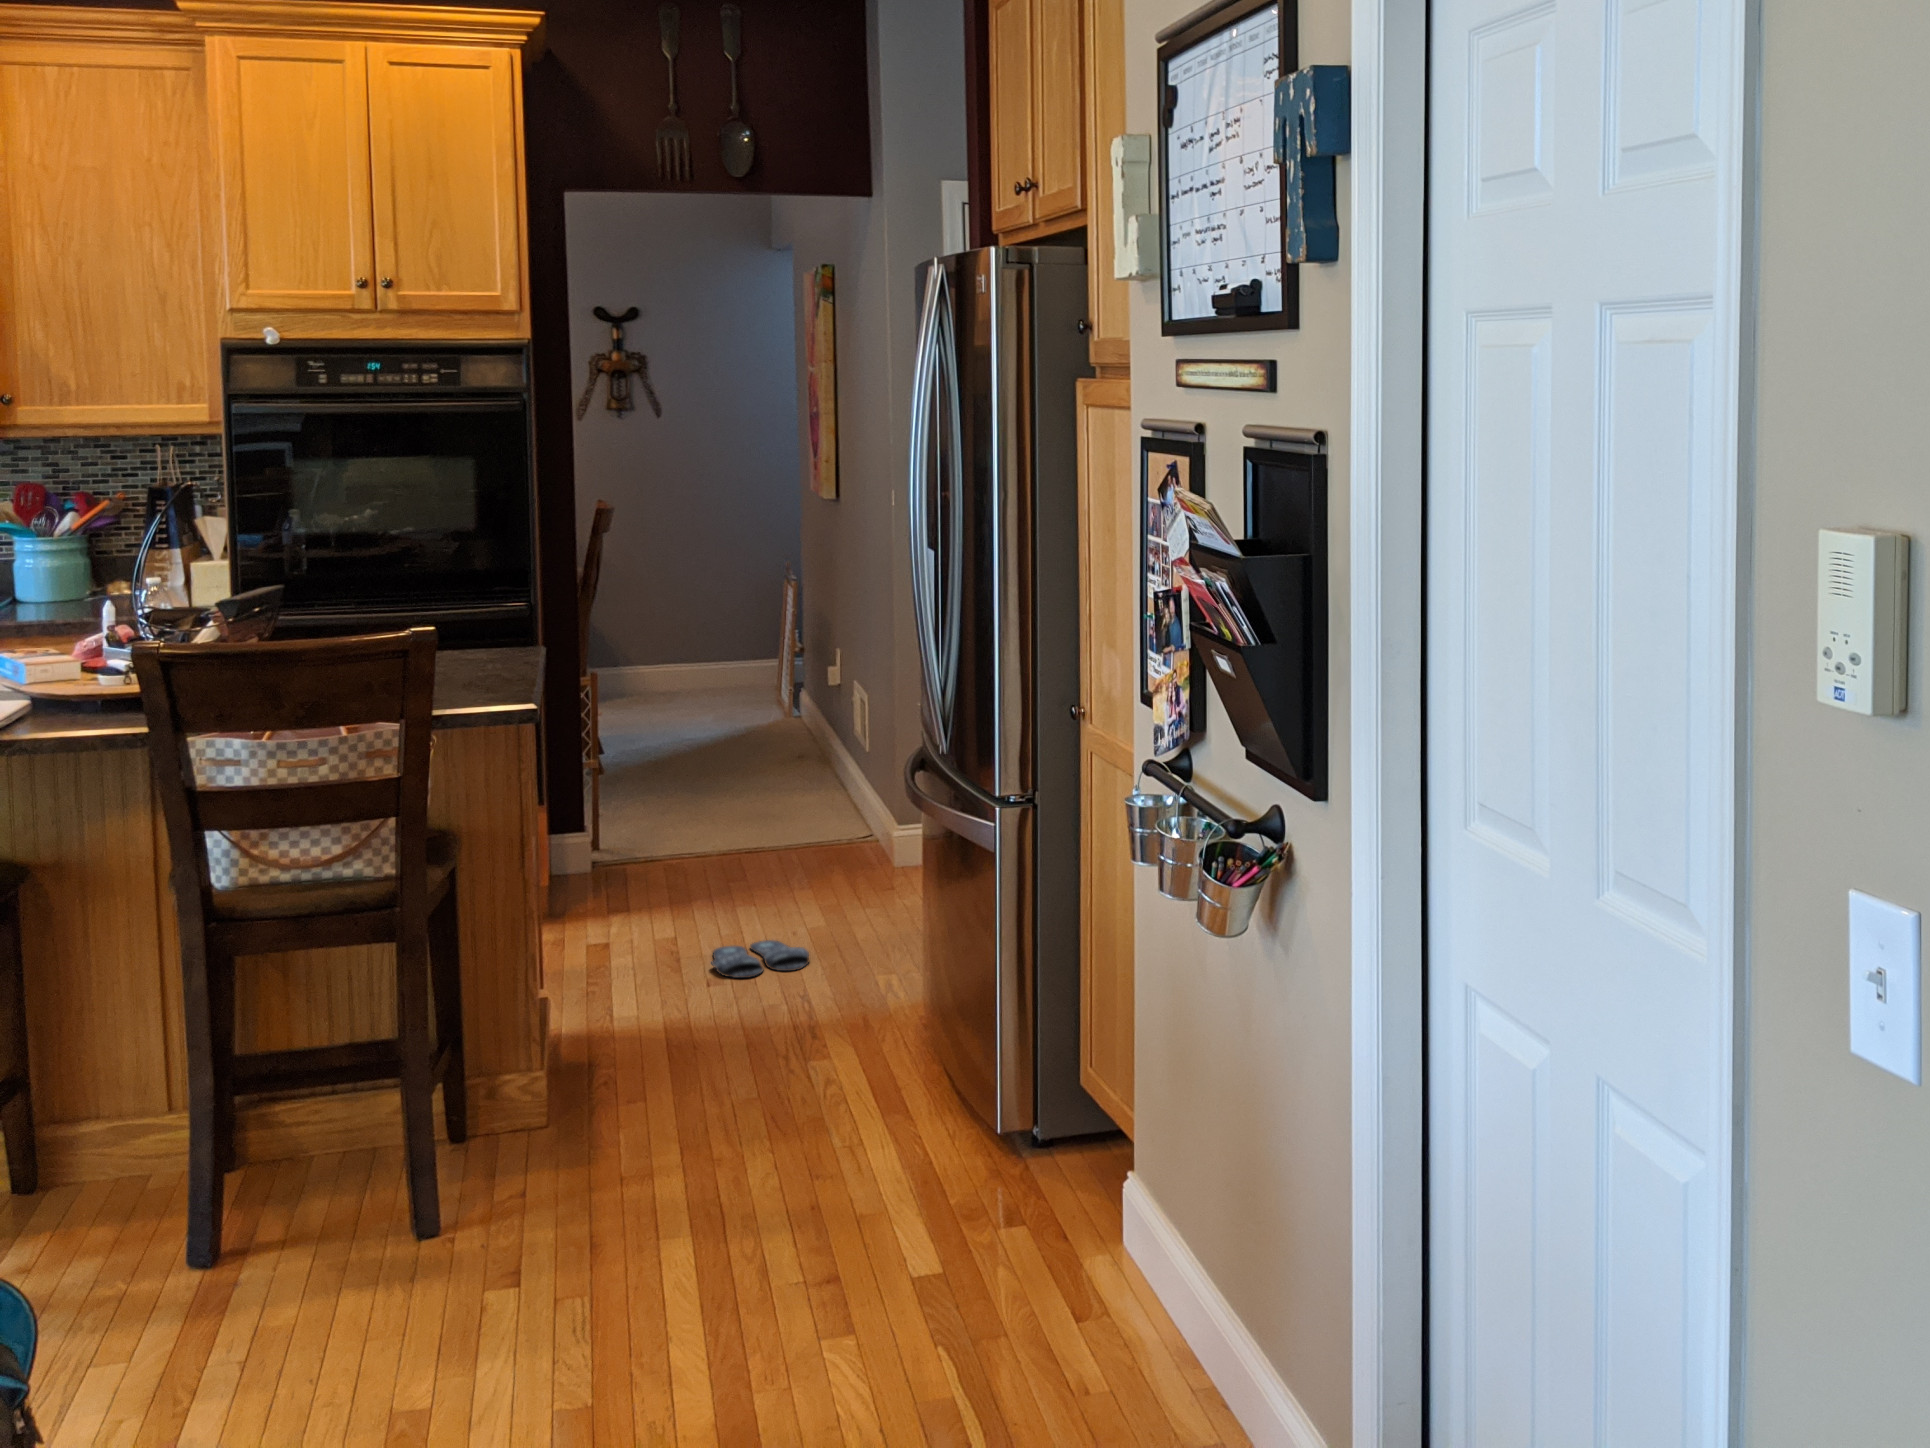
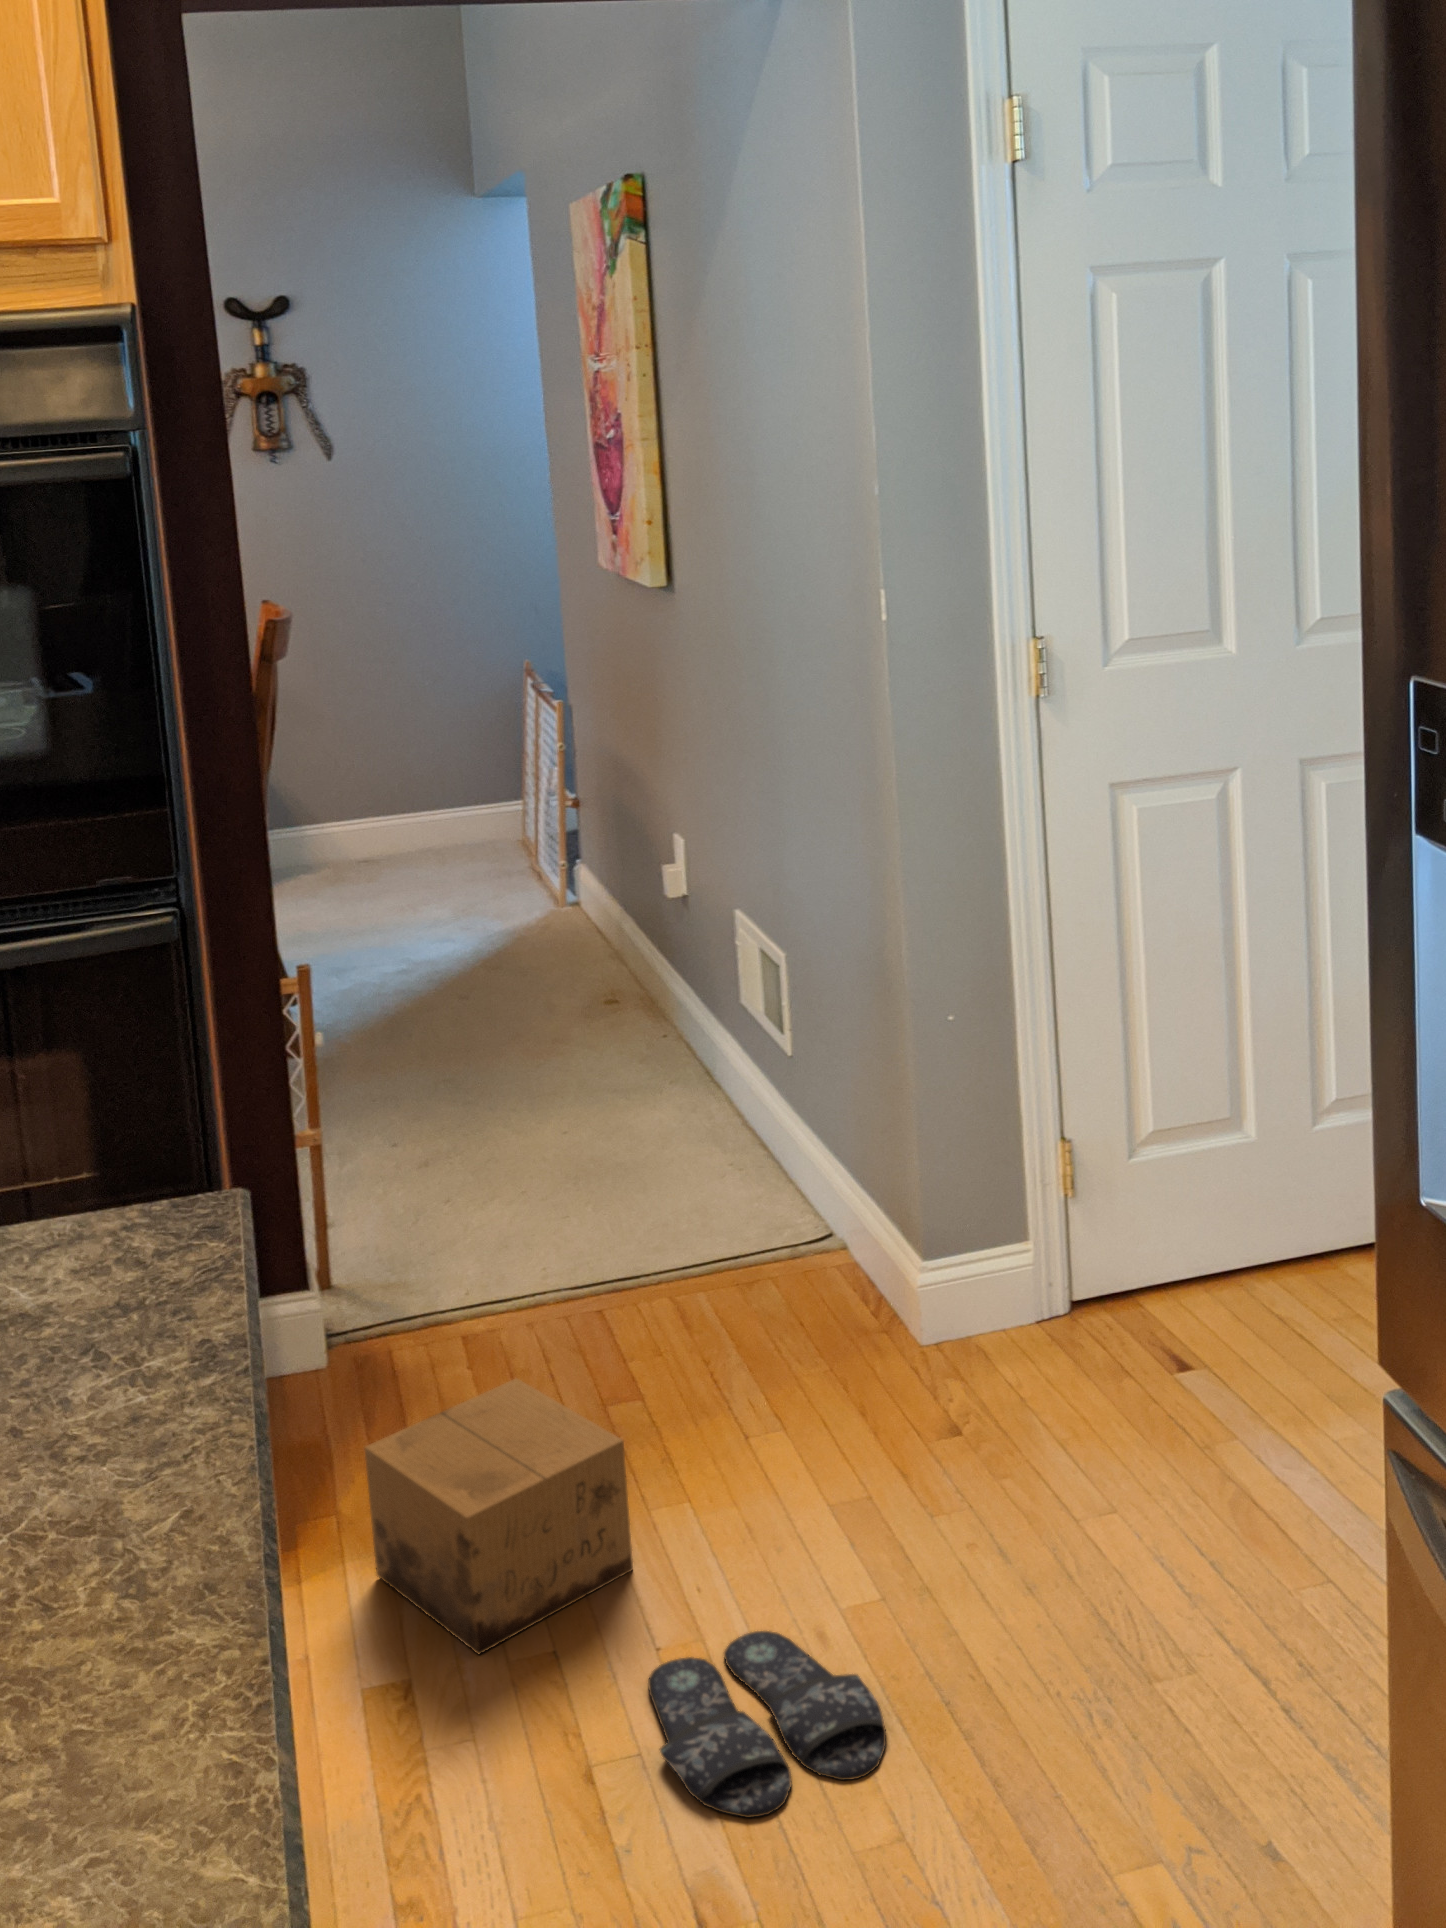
cardboard box: none [598,850,720,946] -> present [365,1379,633,1654]

